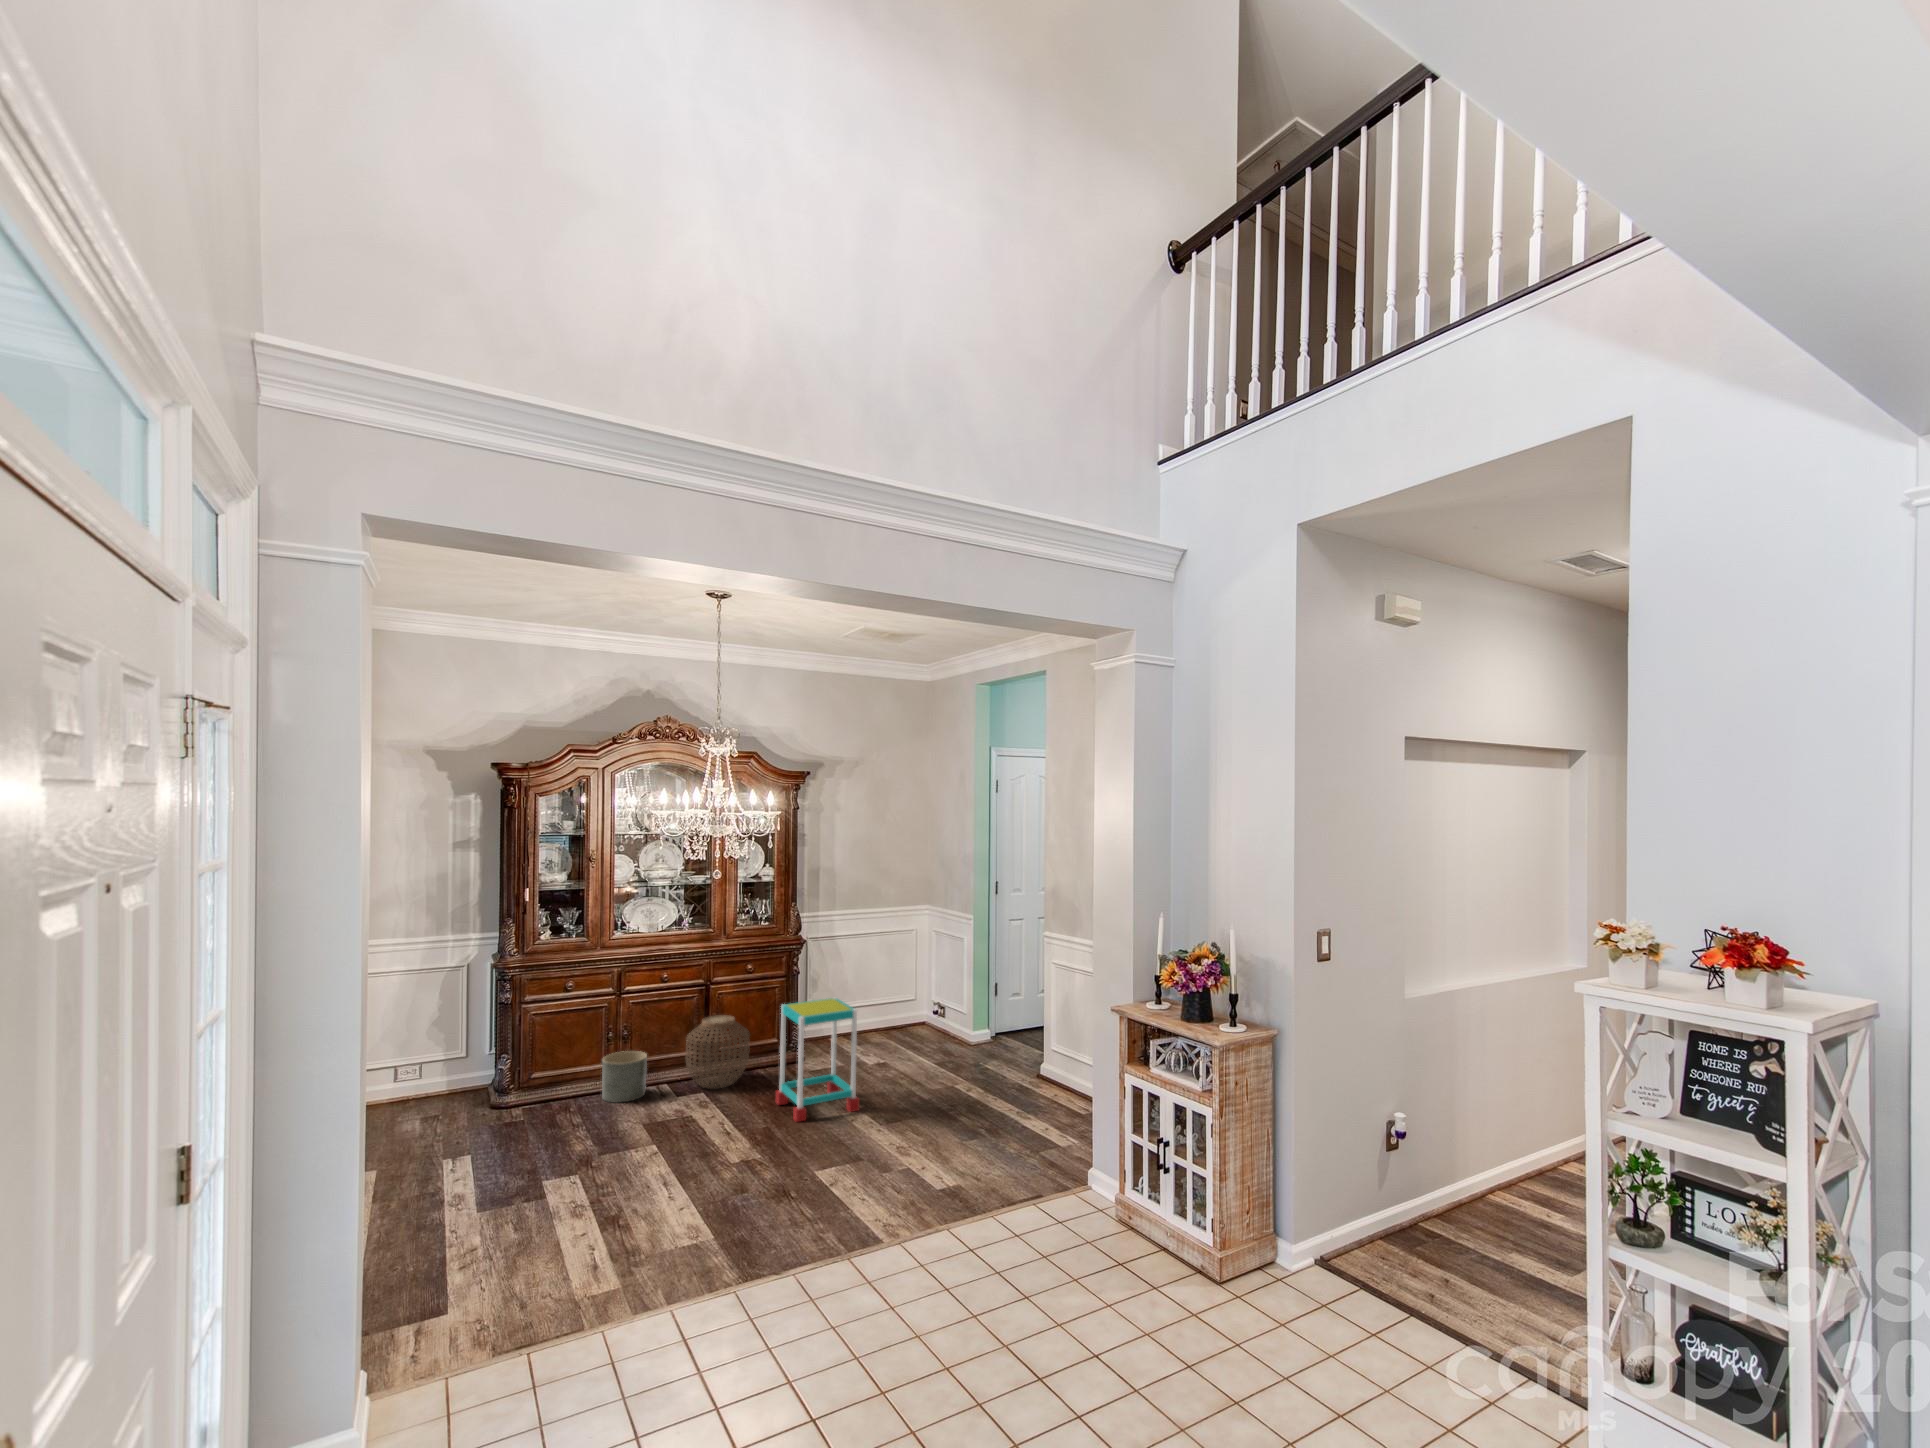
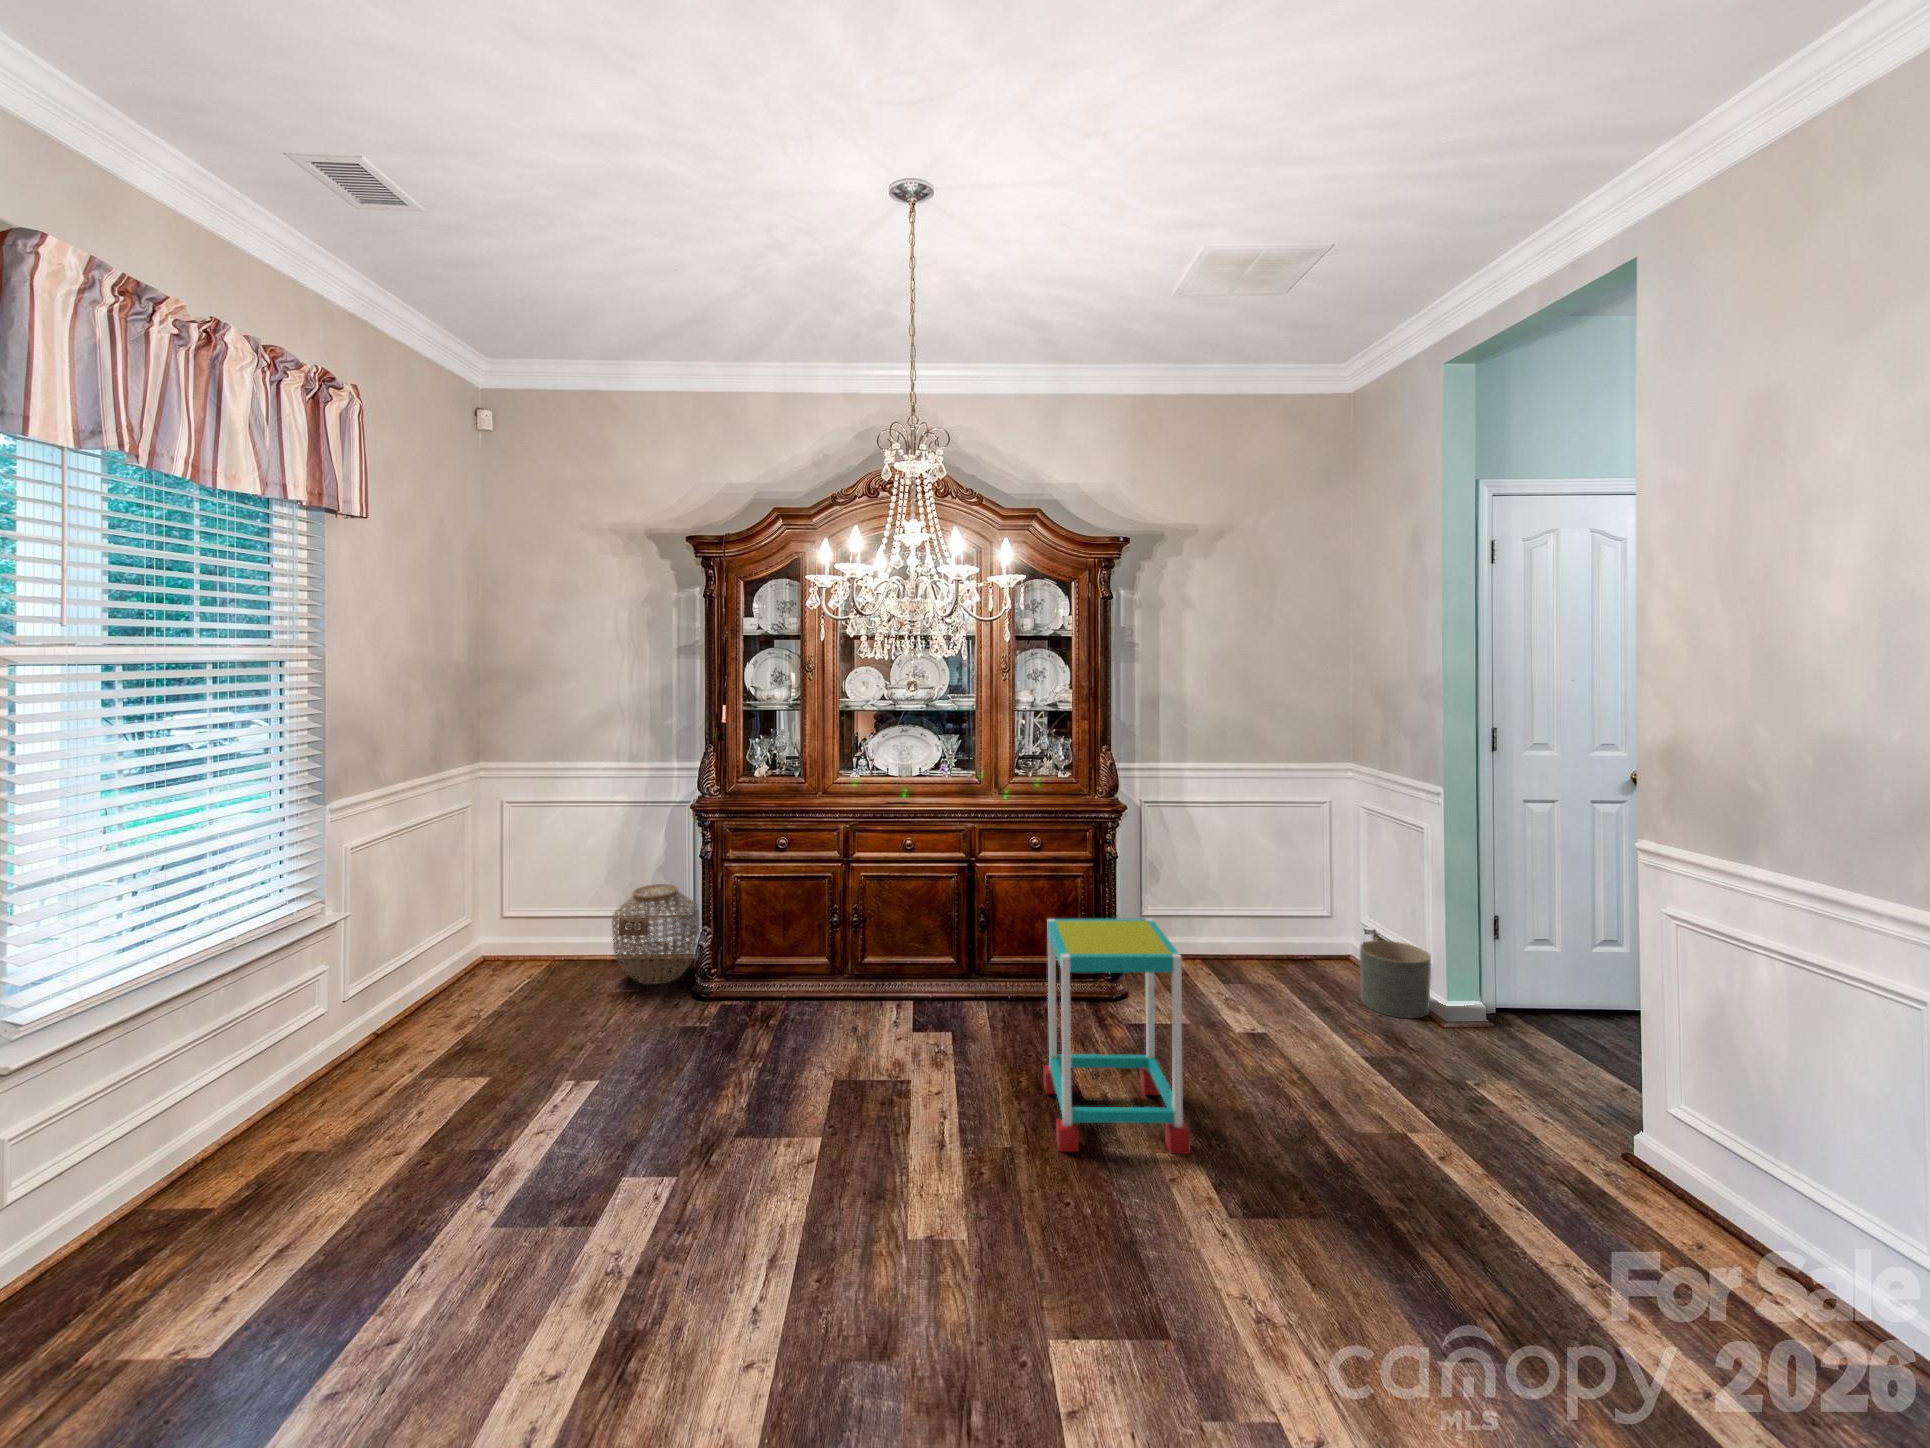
woven basket: present [686,1015,749,1088] -> present [612,884,700,984]
planter: present [602,1051,647,1103] -> present [1360,940,1431,1019]

